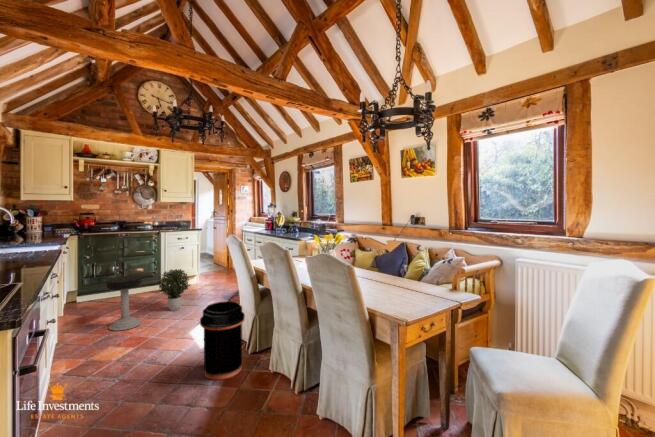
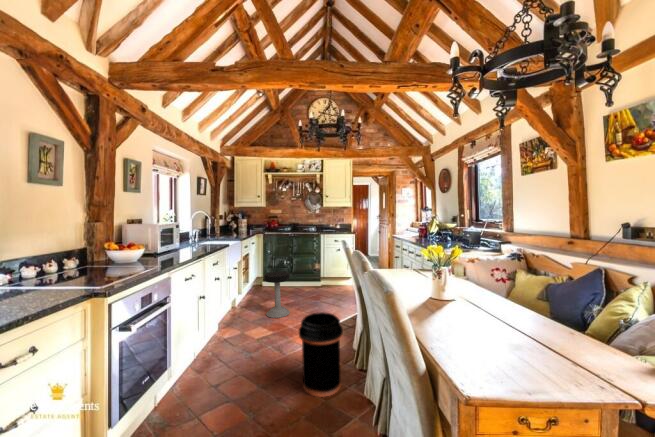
potted plant: present [158,269,190,311] -> none [306,269,333,308]

